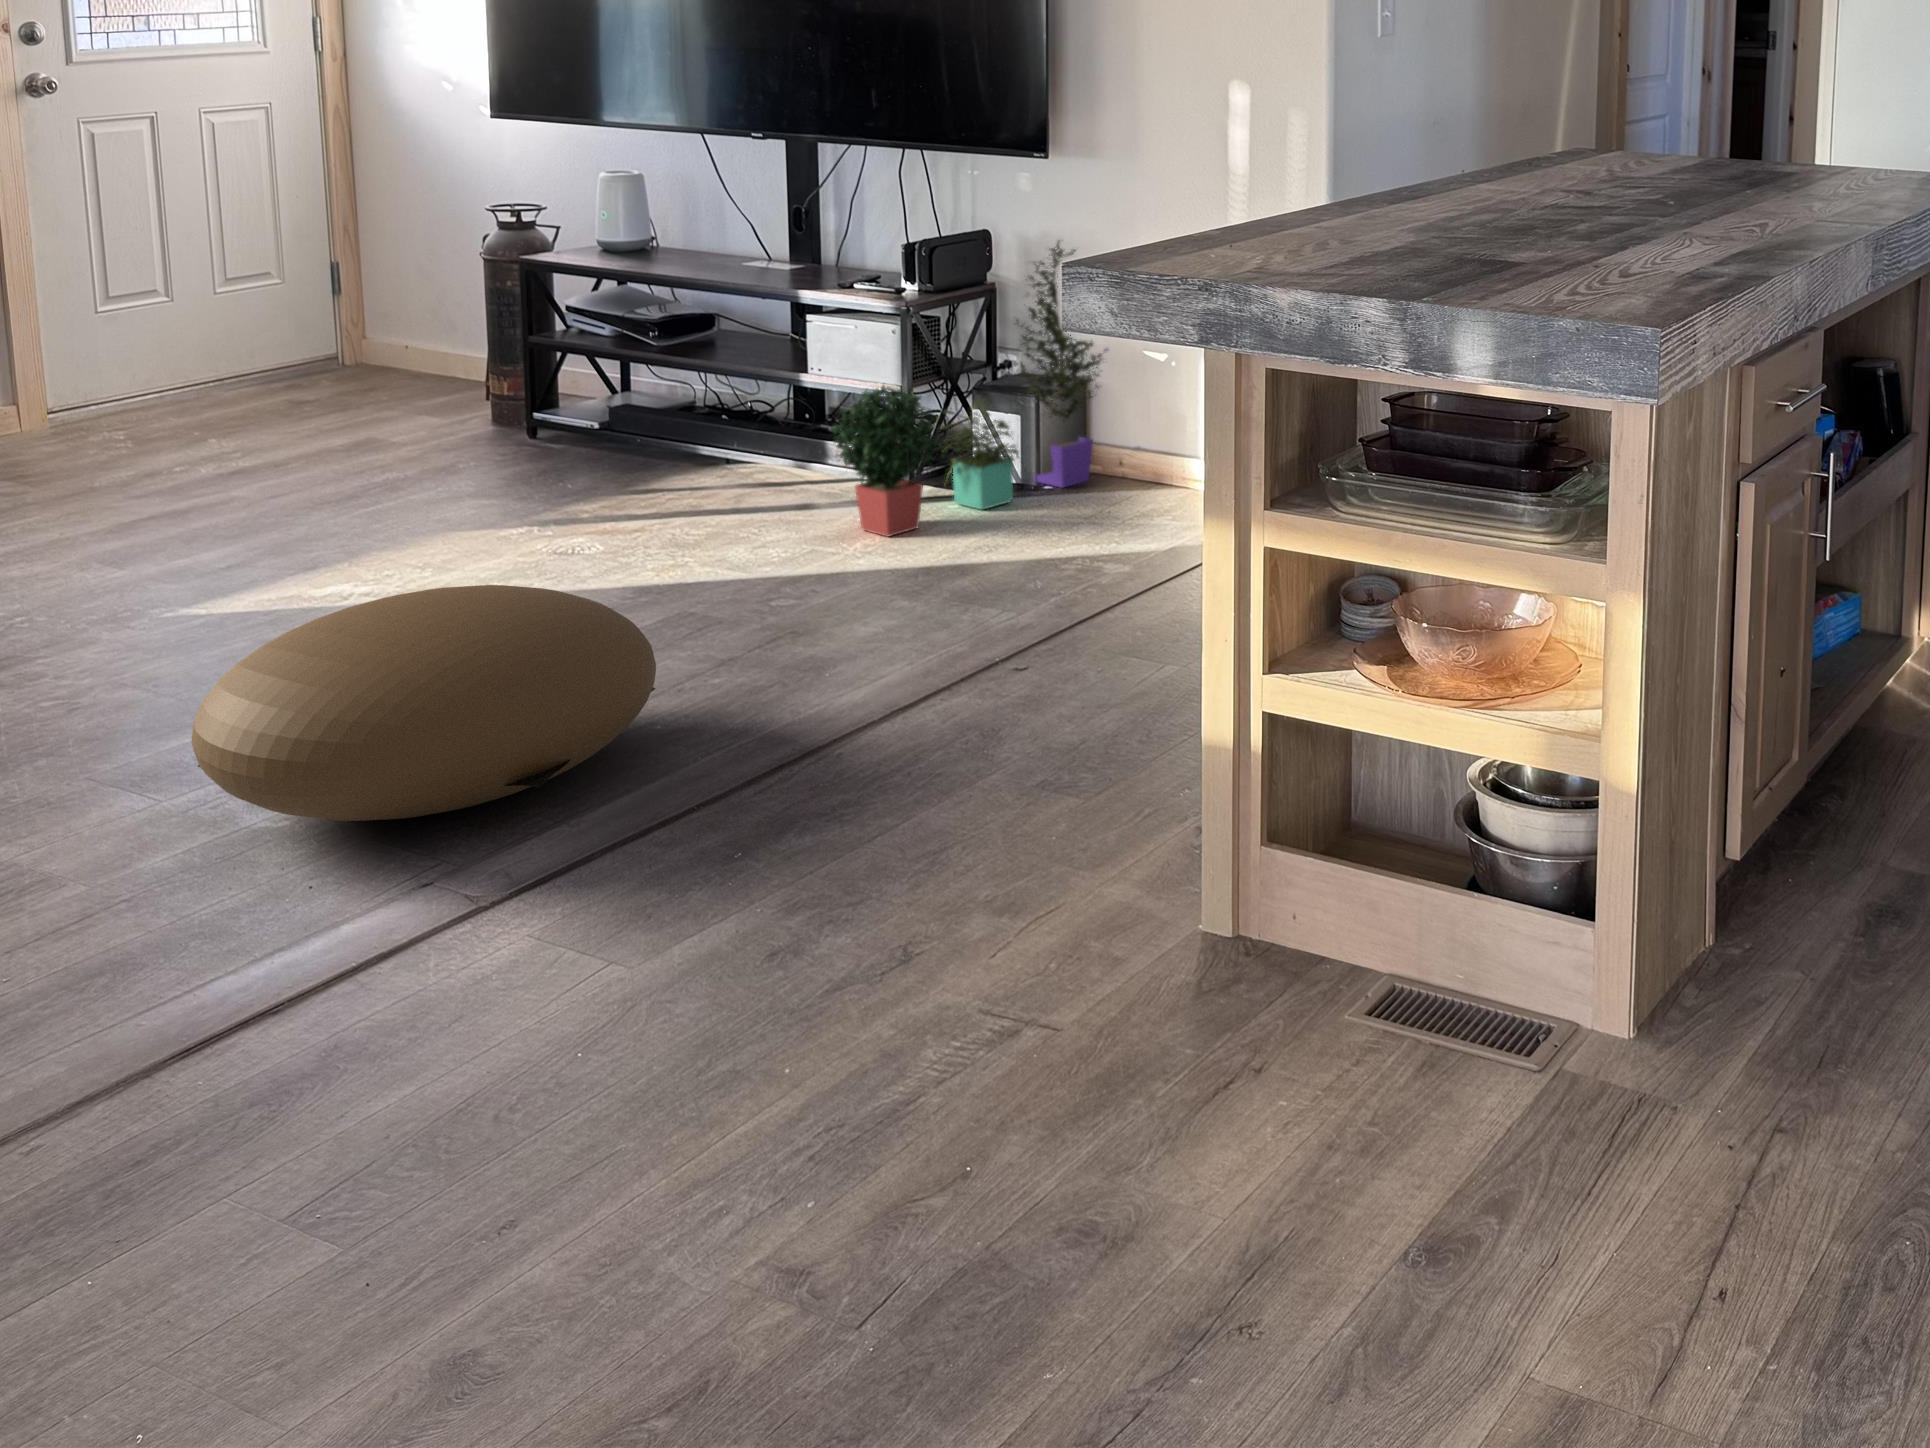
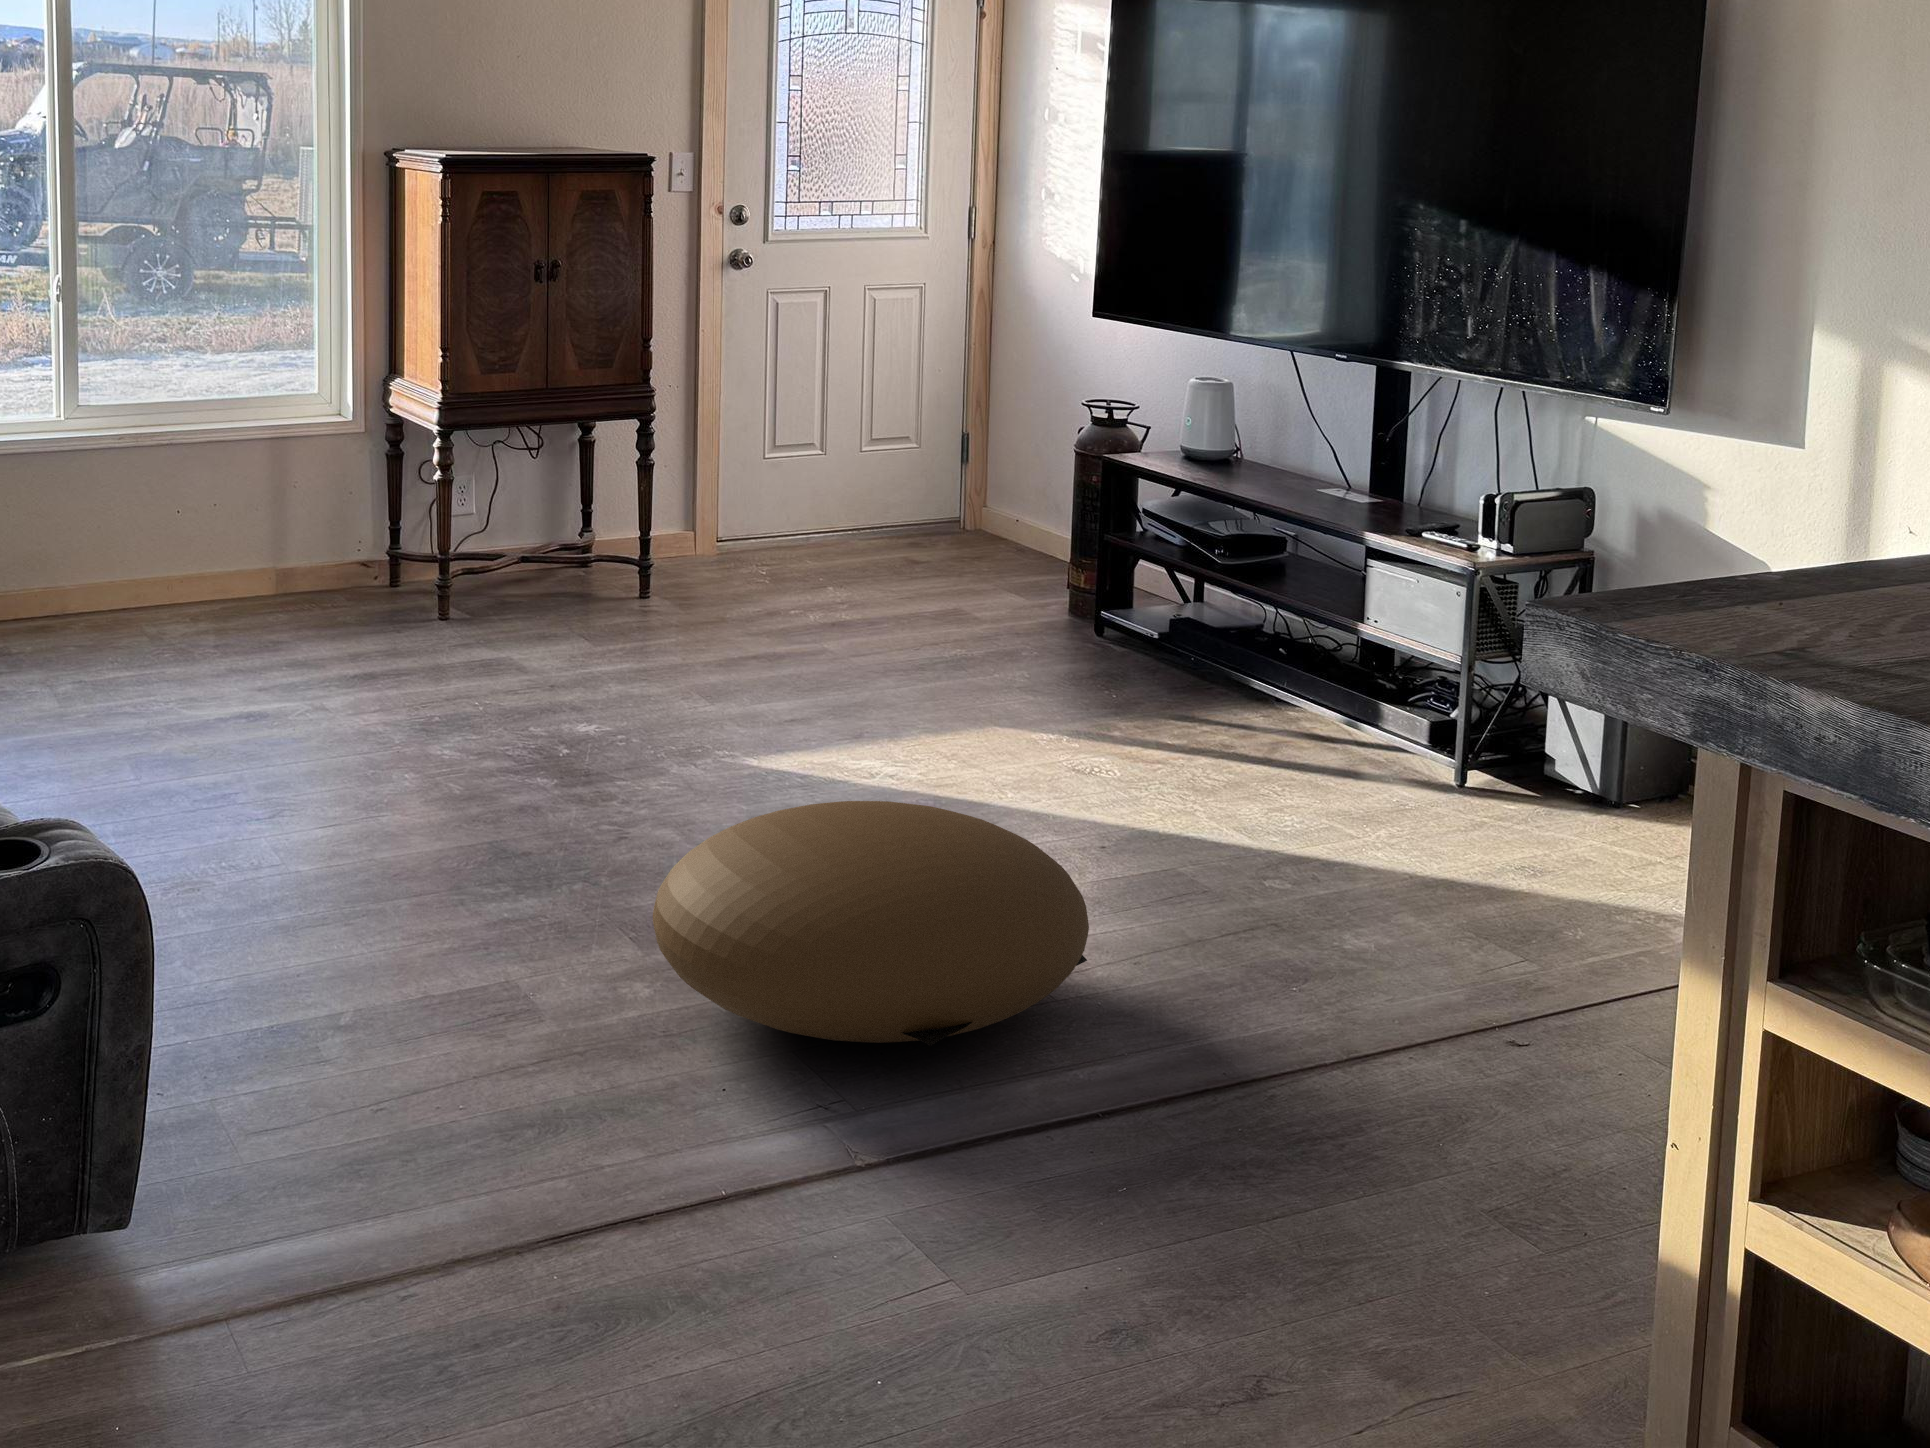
potted plant: present [832,241,1109,536] -> none [1365,514,1730,828]

